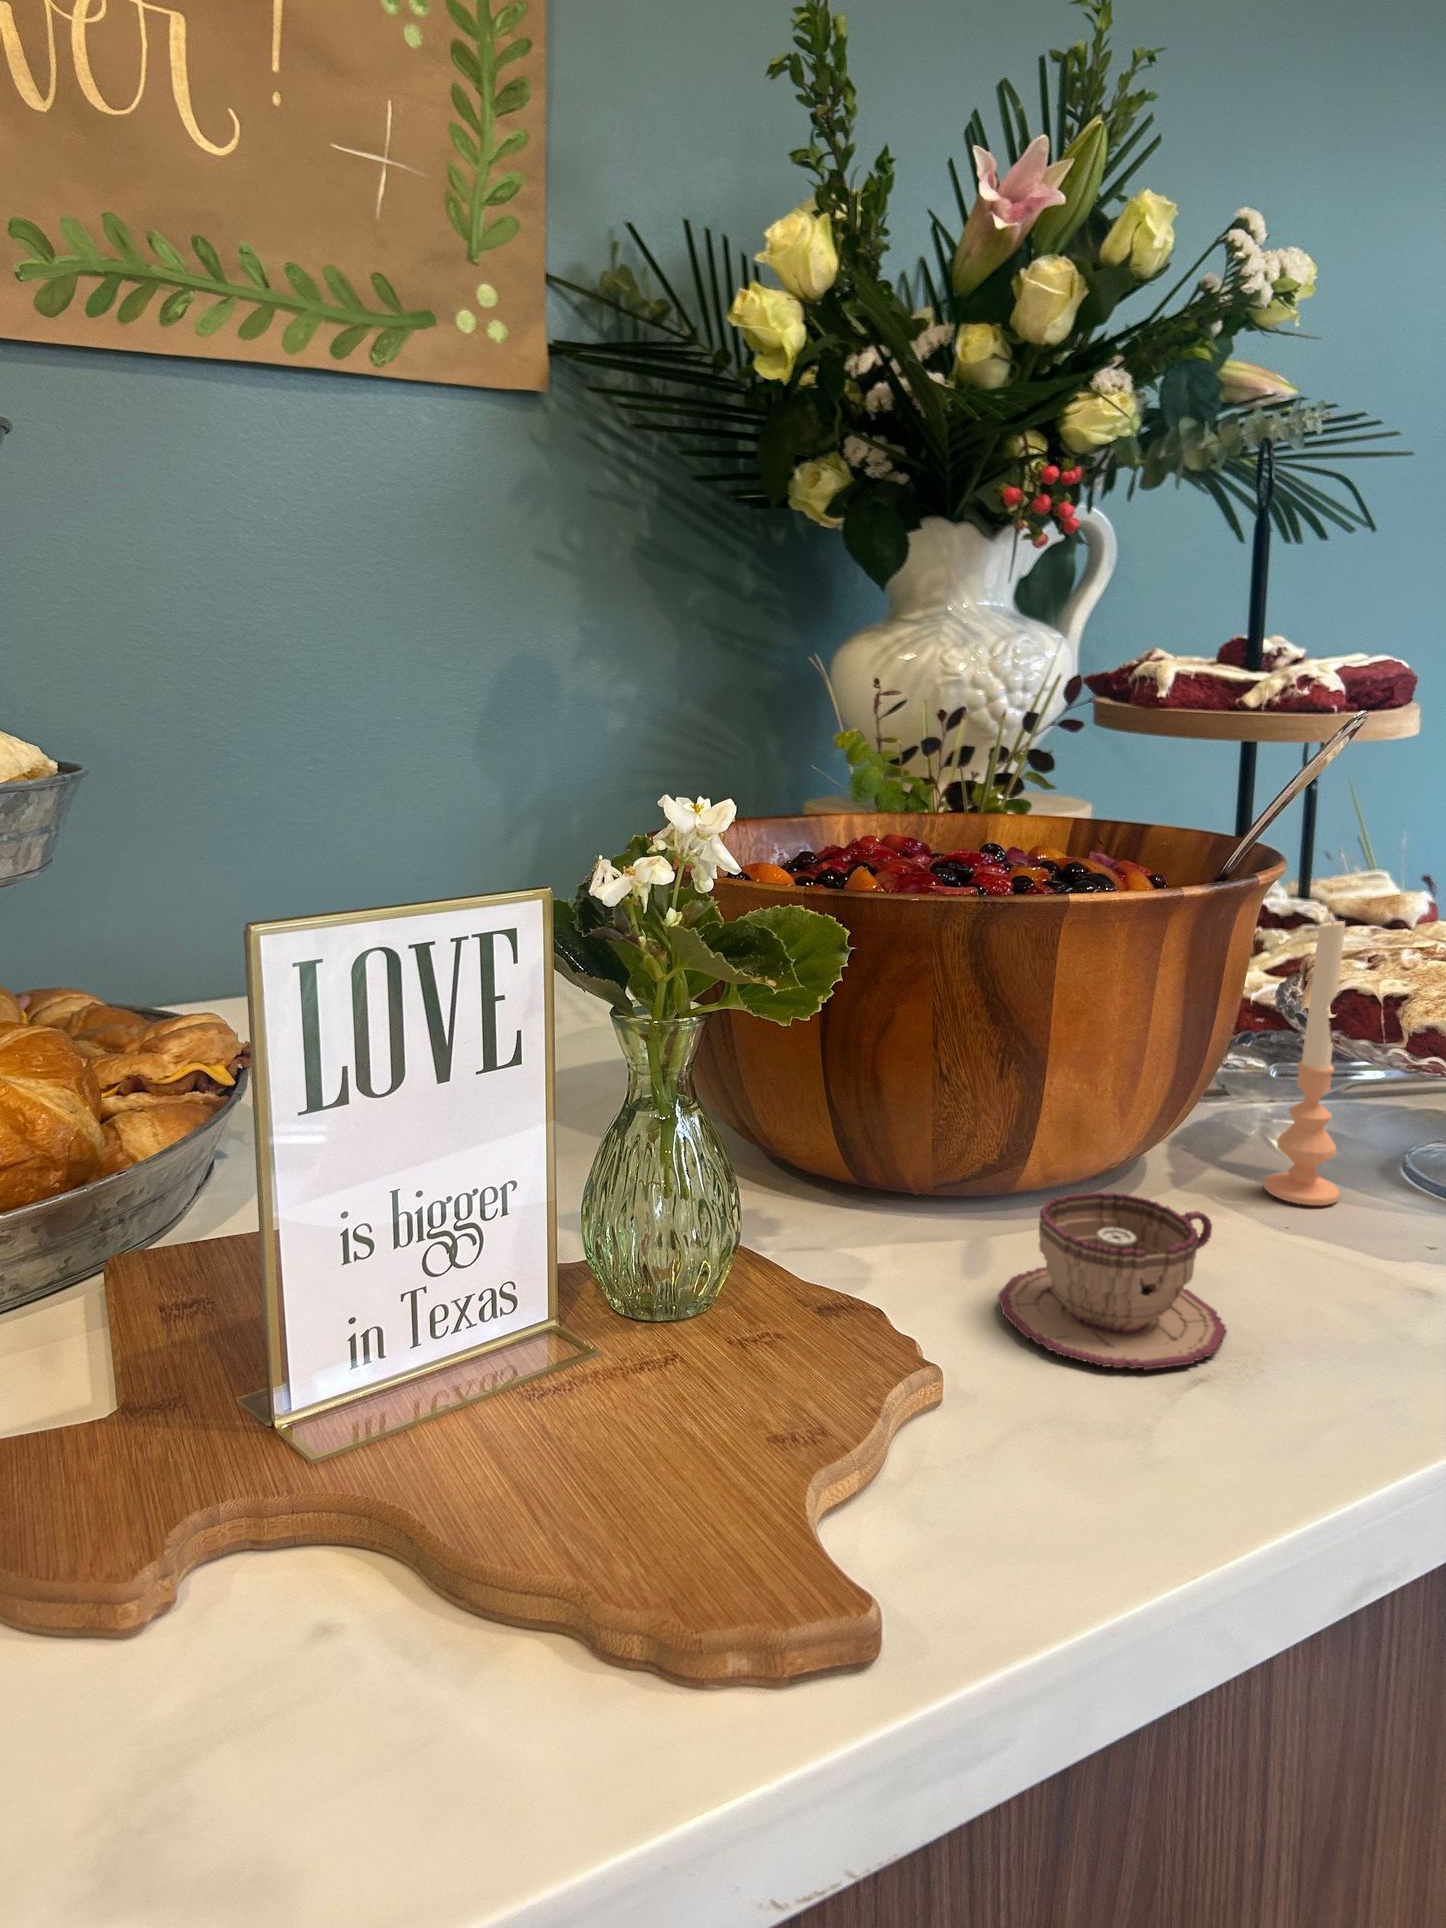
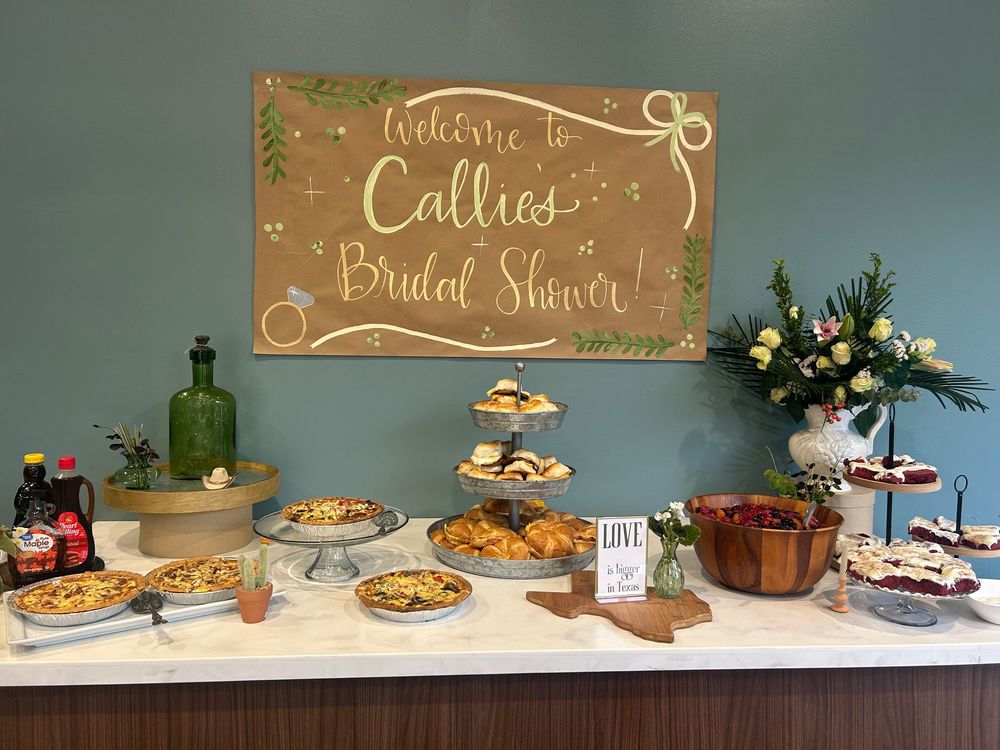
teacup: present [998,1192,1227,1370] -> none [736,592,783,627]

